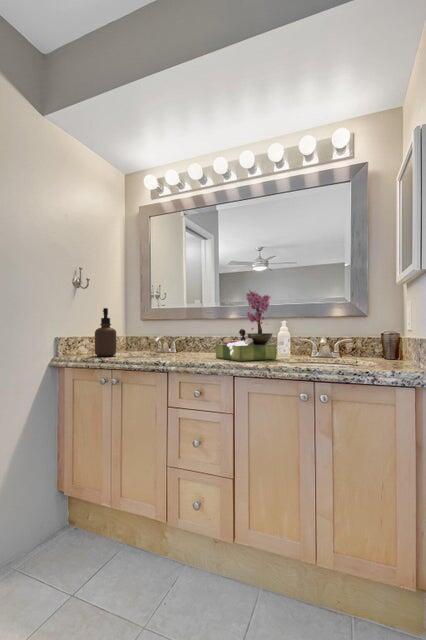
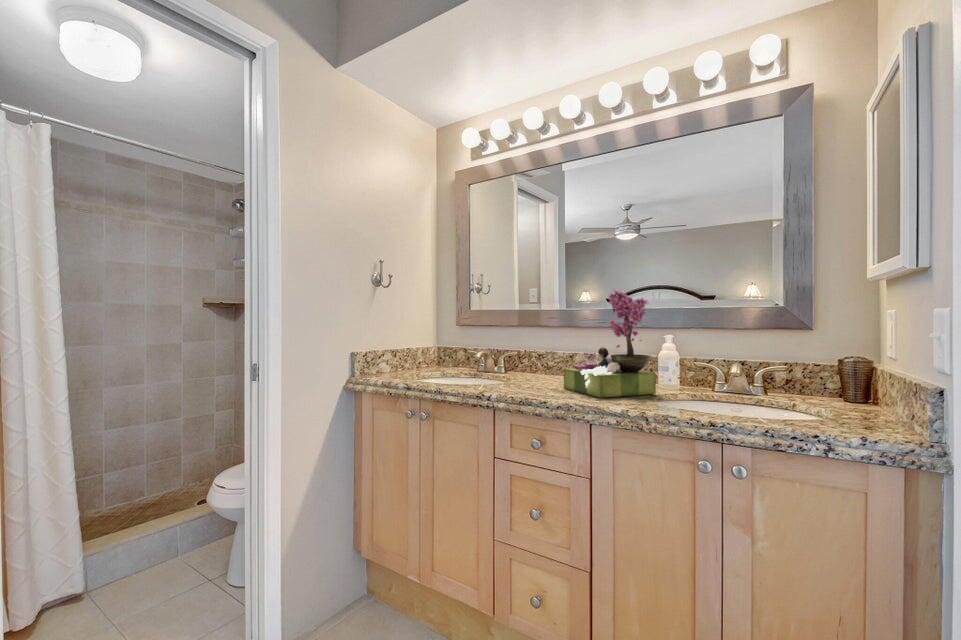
soap dispenser: present [95,308,116,356] -> none [397,315,426,381]

